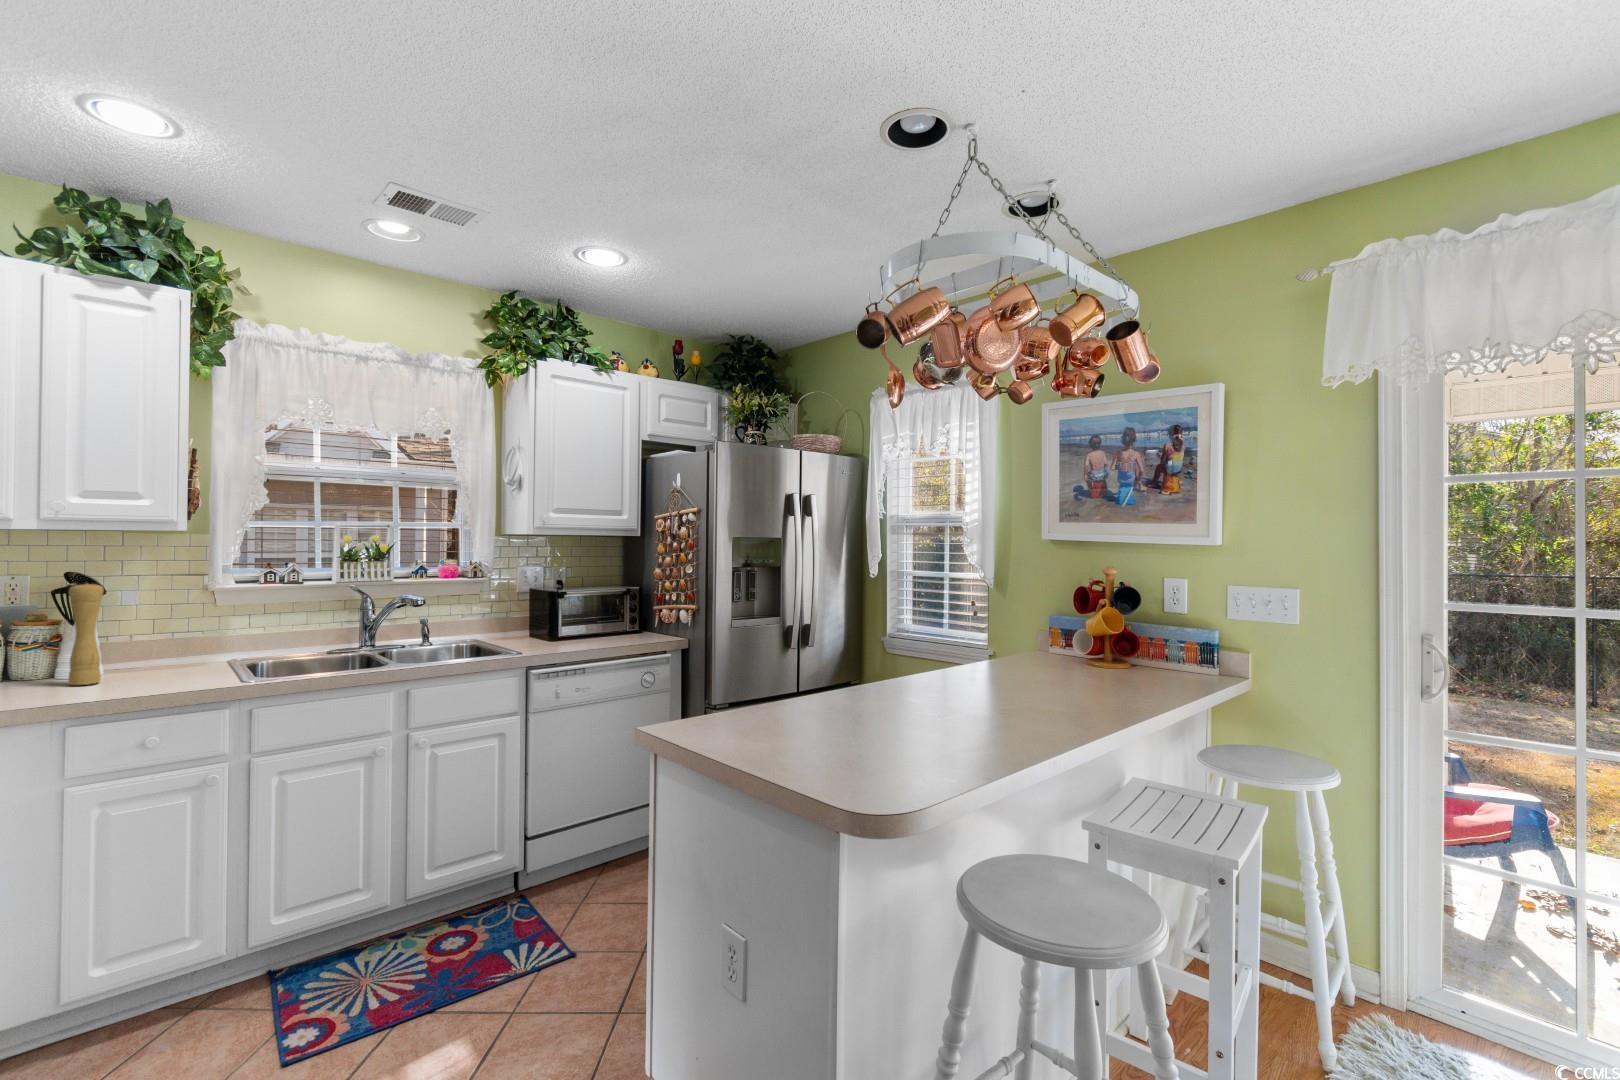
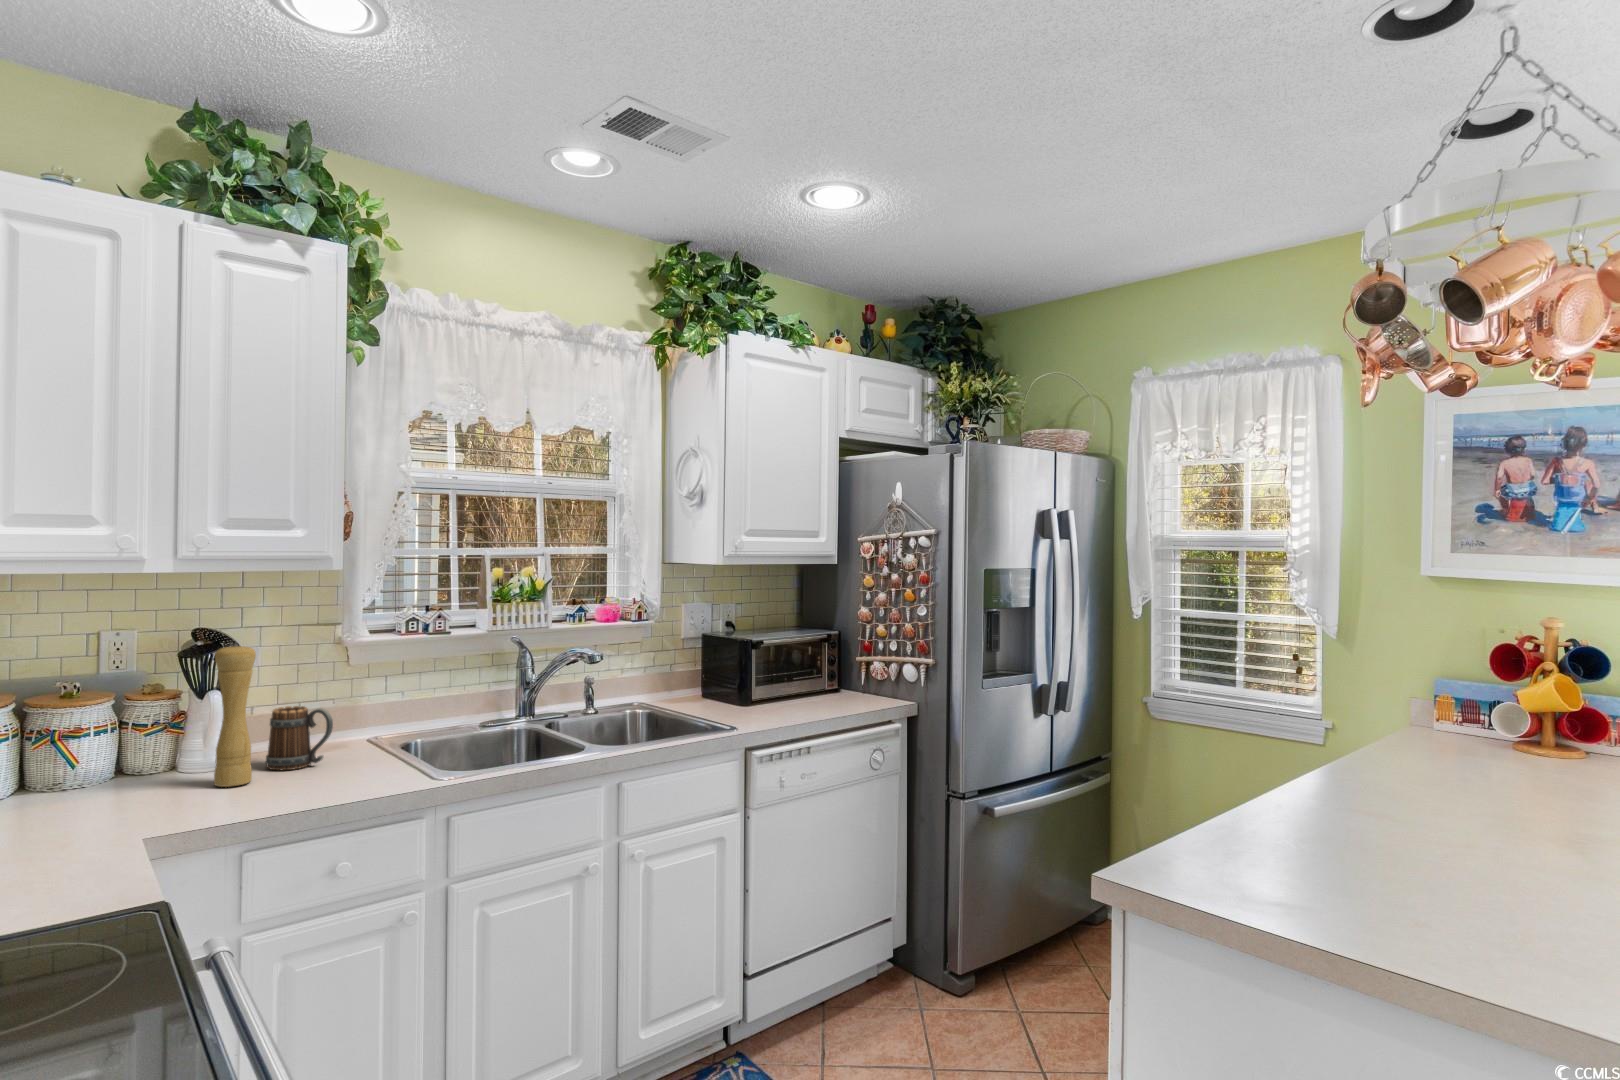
mug: none [122,631,176,677] -> present [266,706,333,770]

